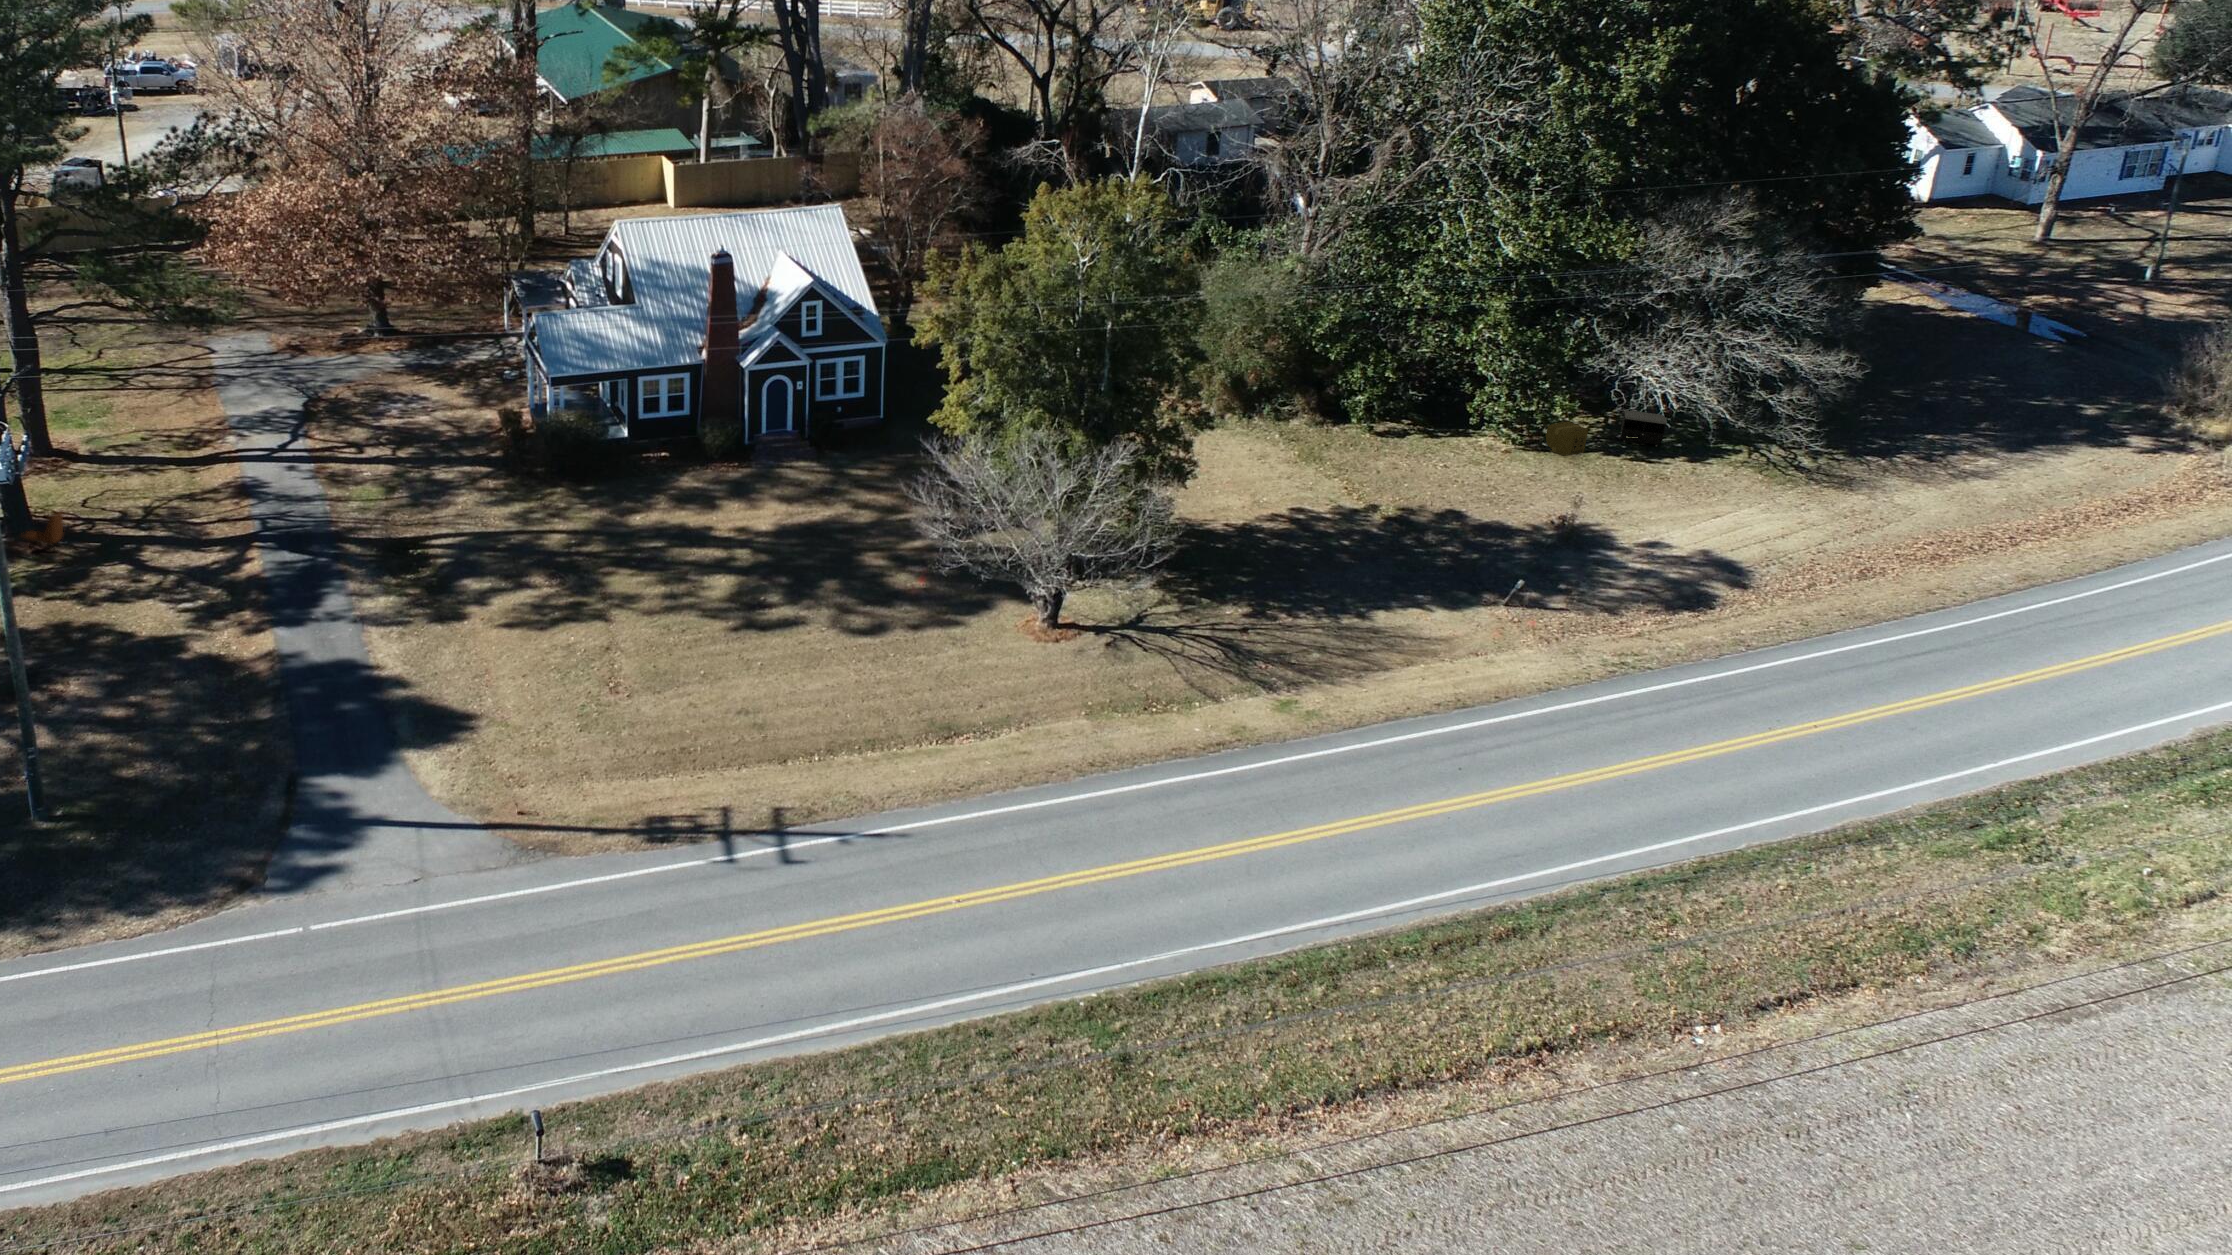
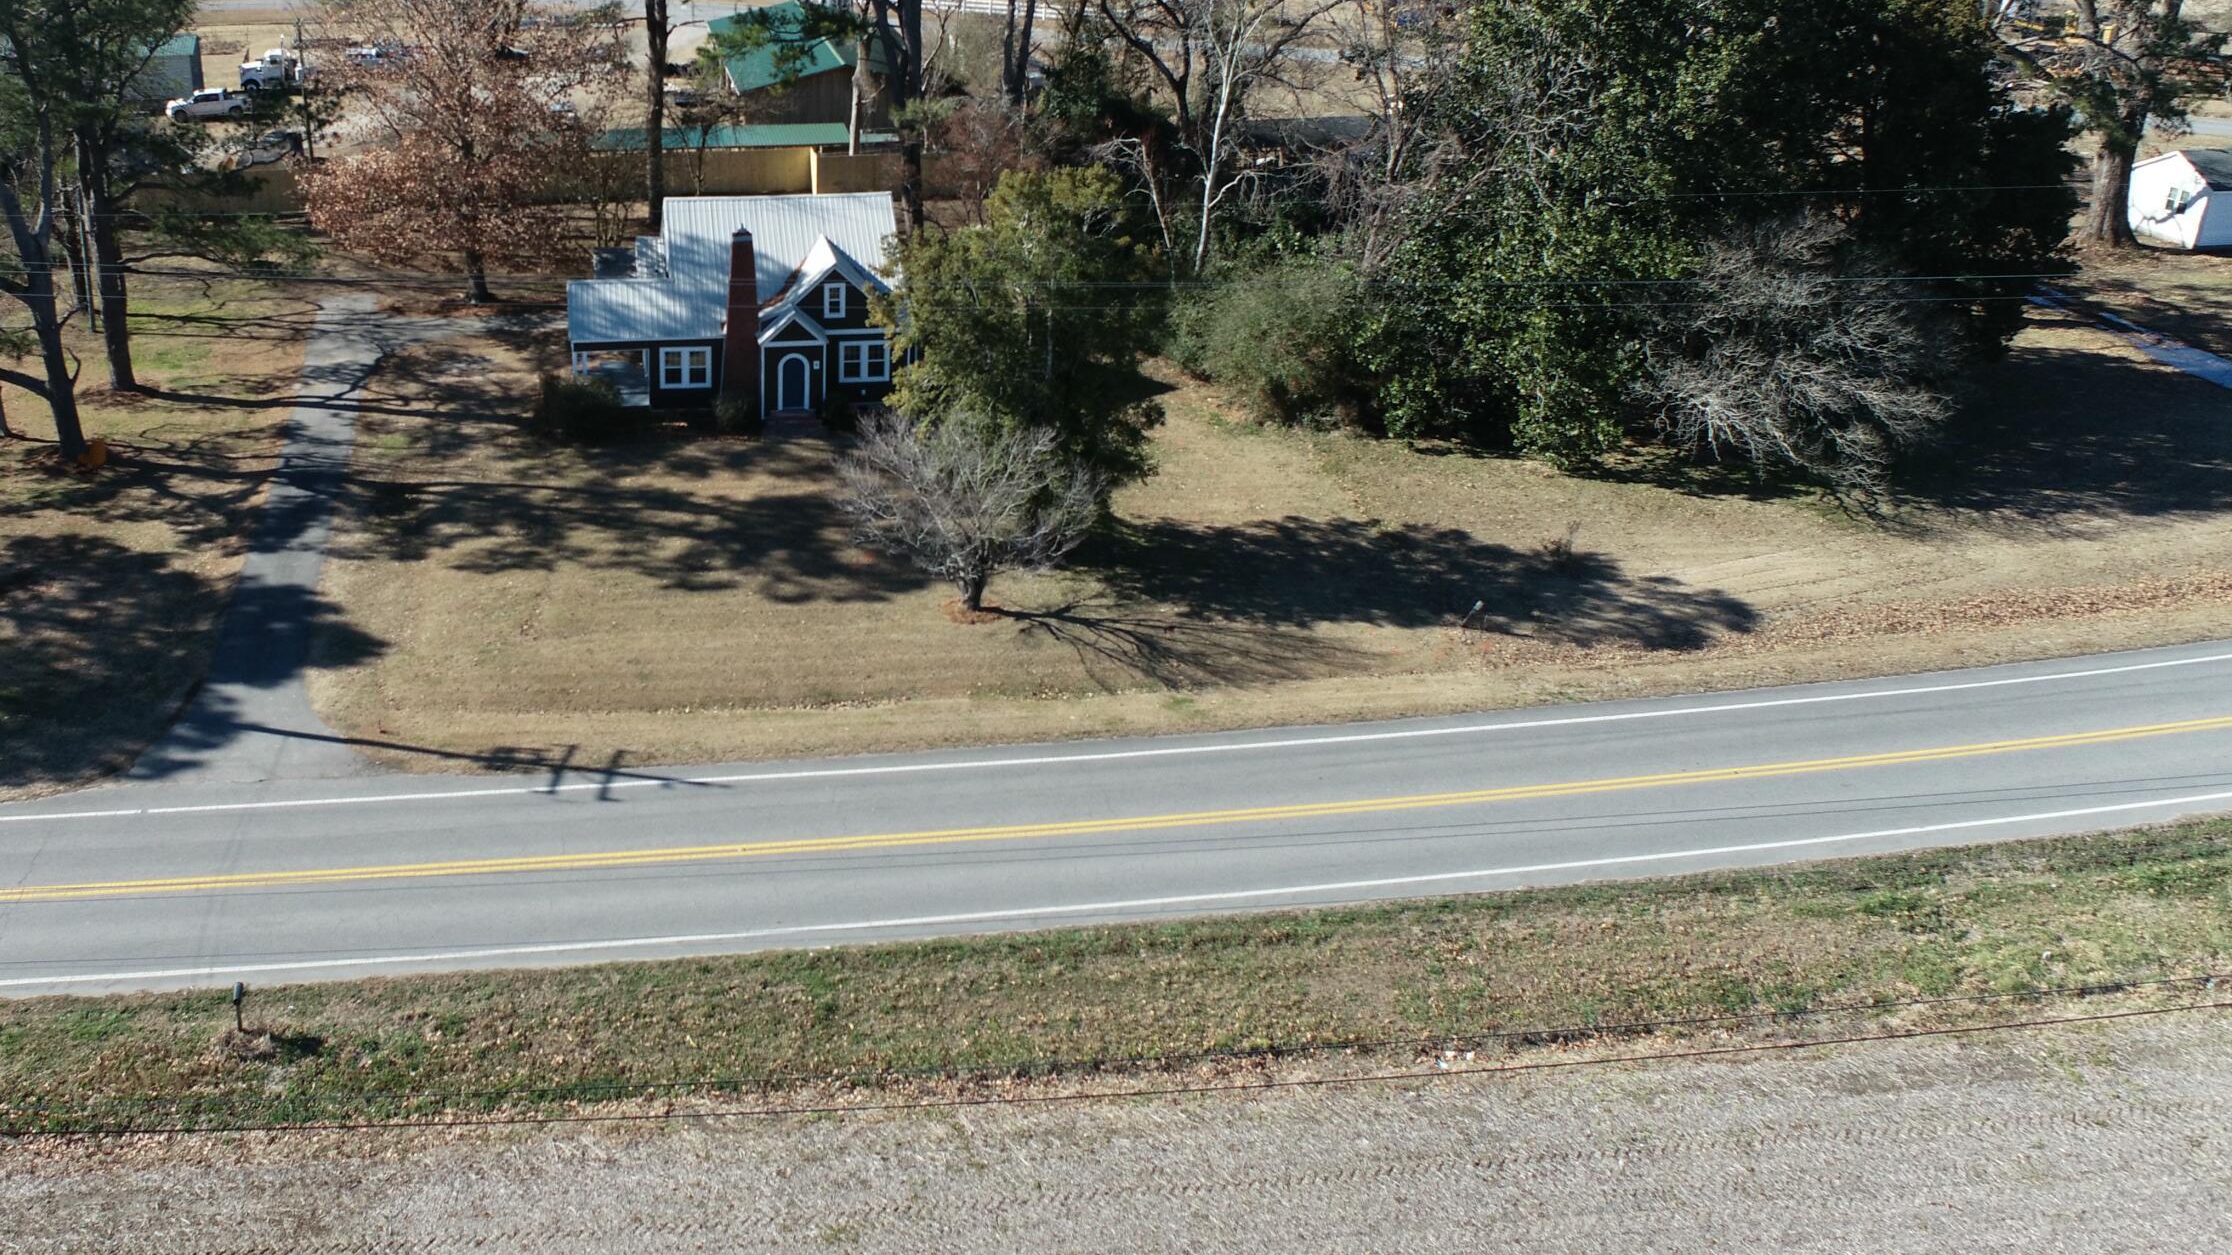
storage bench: present [1620,410,1667,446] -> none [1675,441,1727,482]
cardboard box: present [1546,422,1588,456] -> none [1584,449,1633,484]

